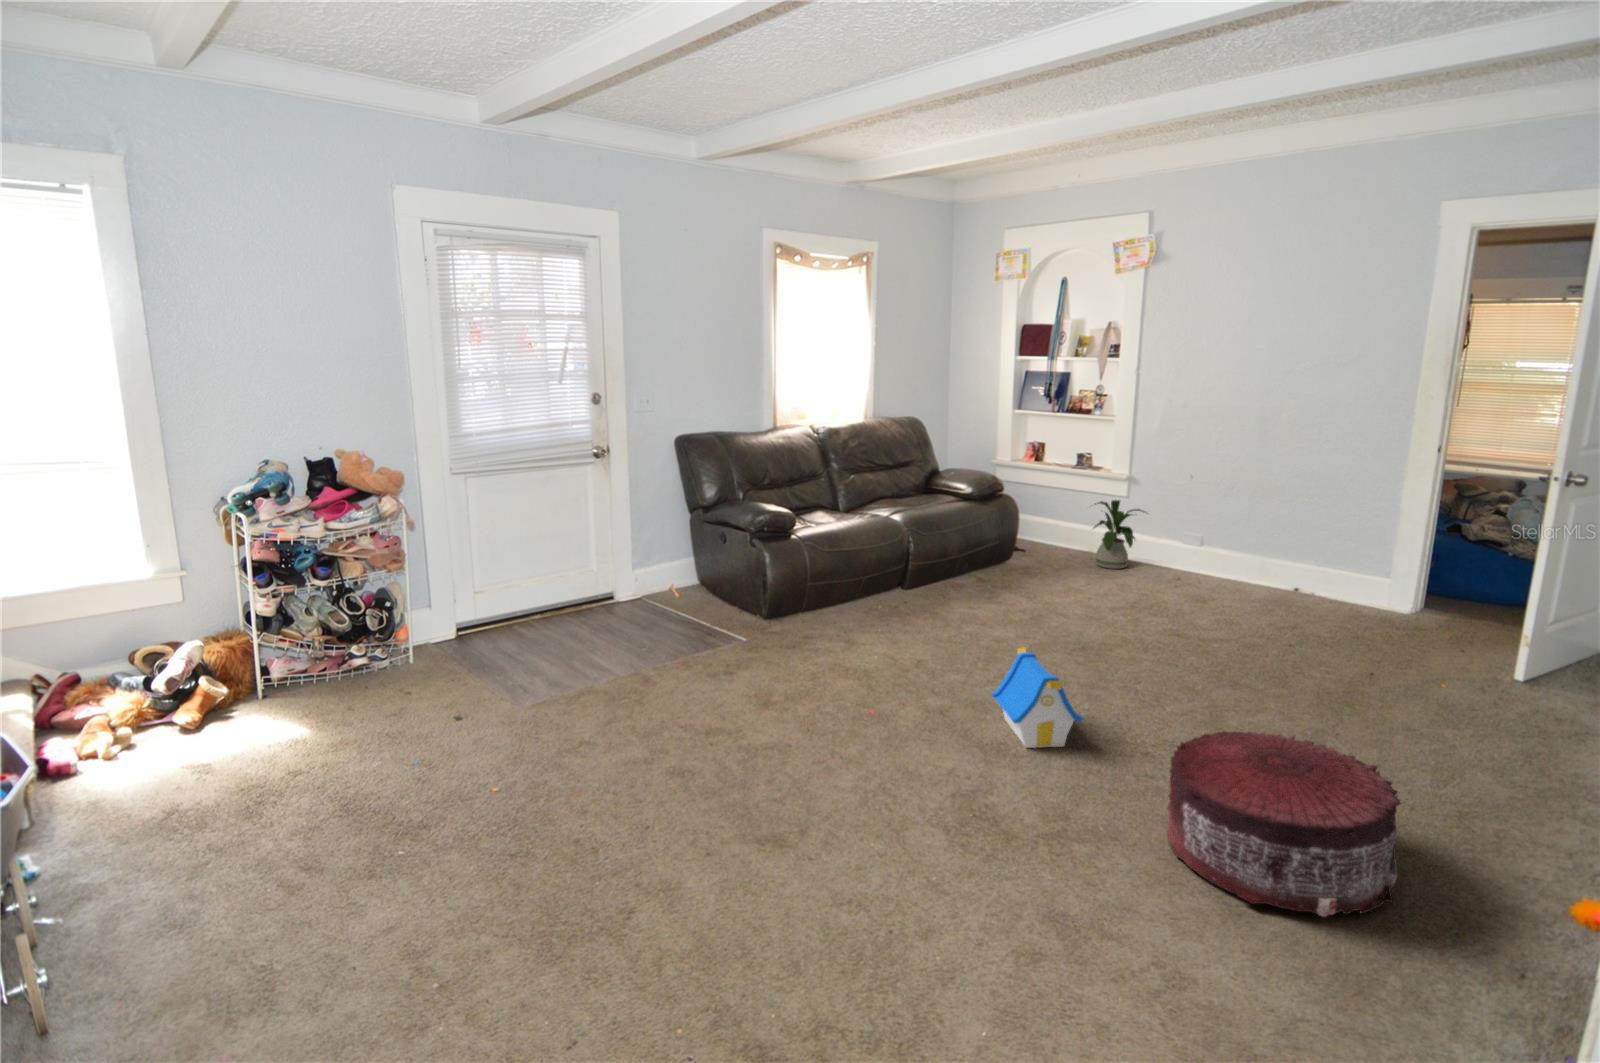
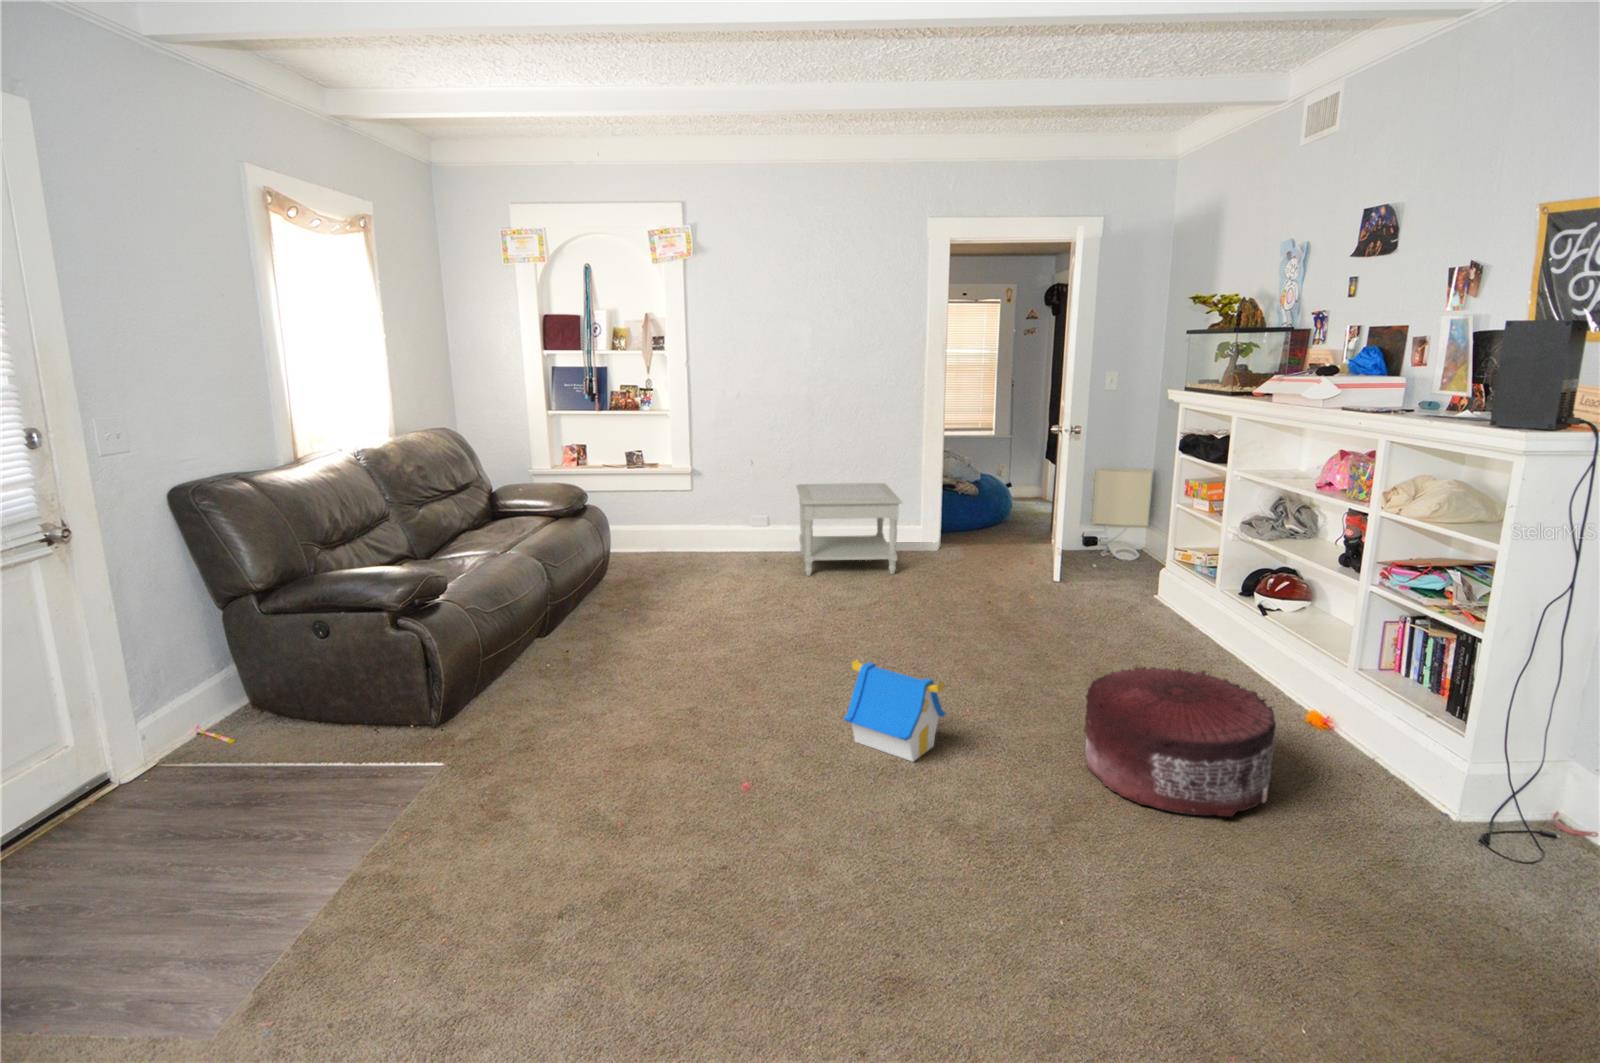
house plant: present [1094,500,1144,569] -> none [667,493,732,564]
side table: none [1194,506,1346,621] -> present [796,483,902,576]

